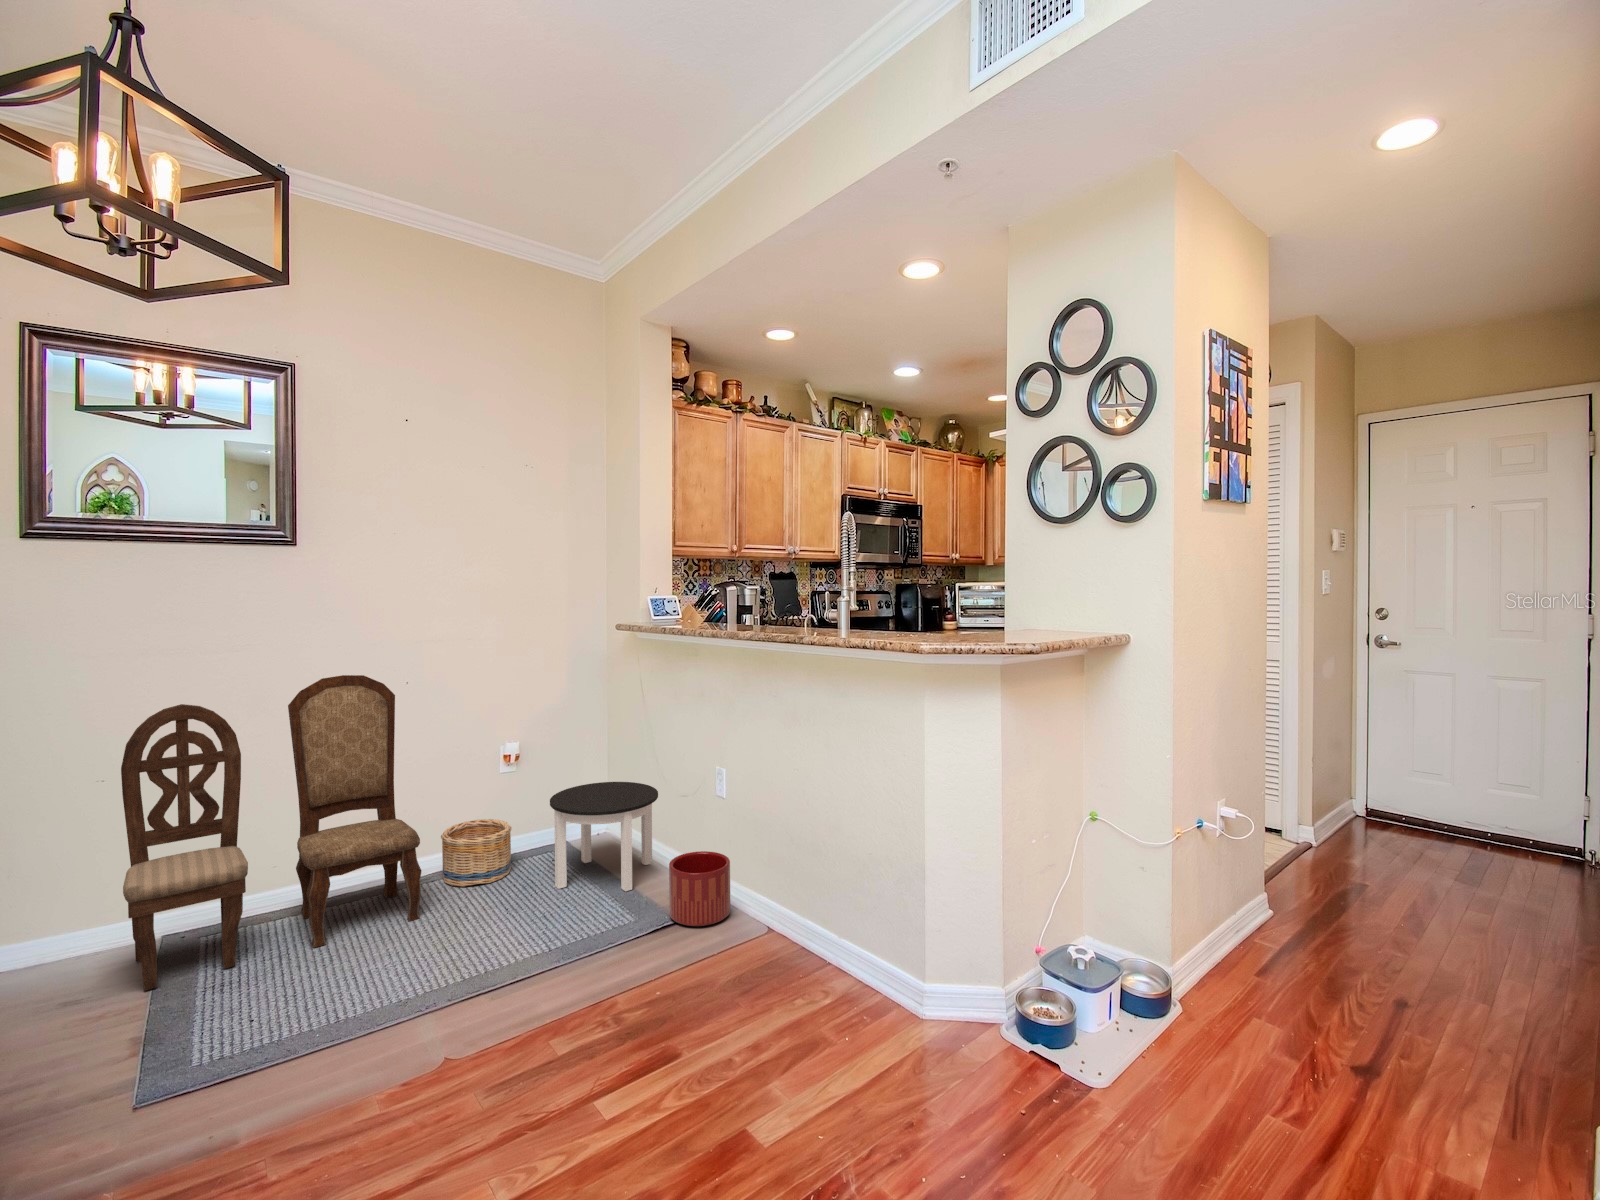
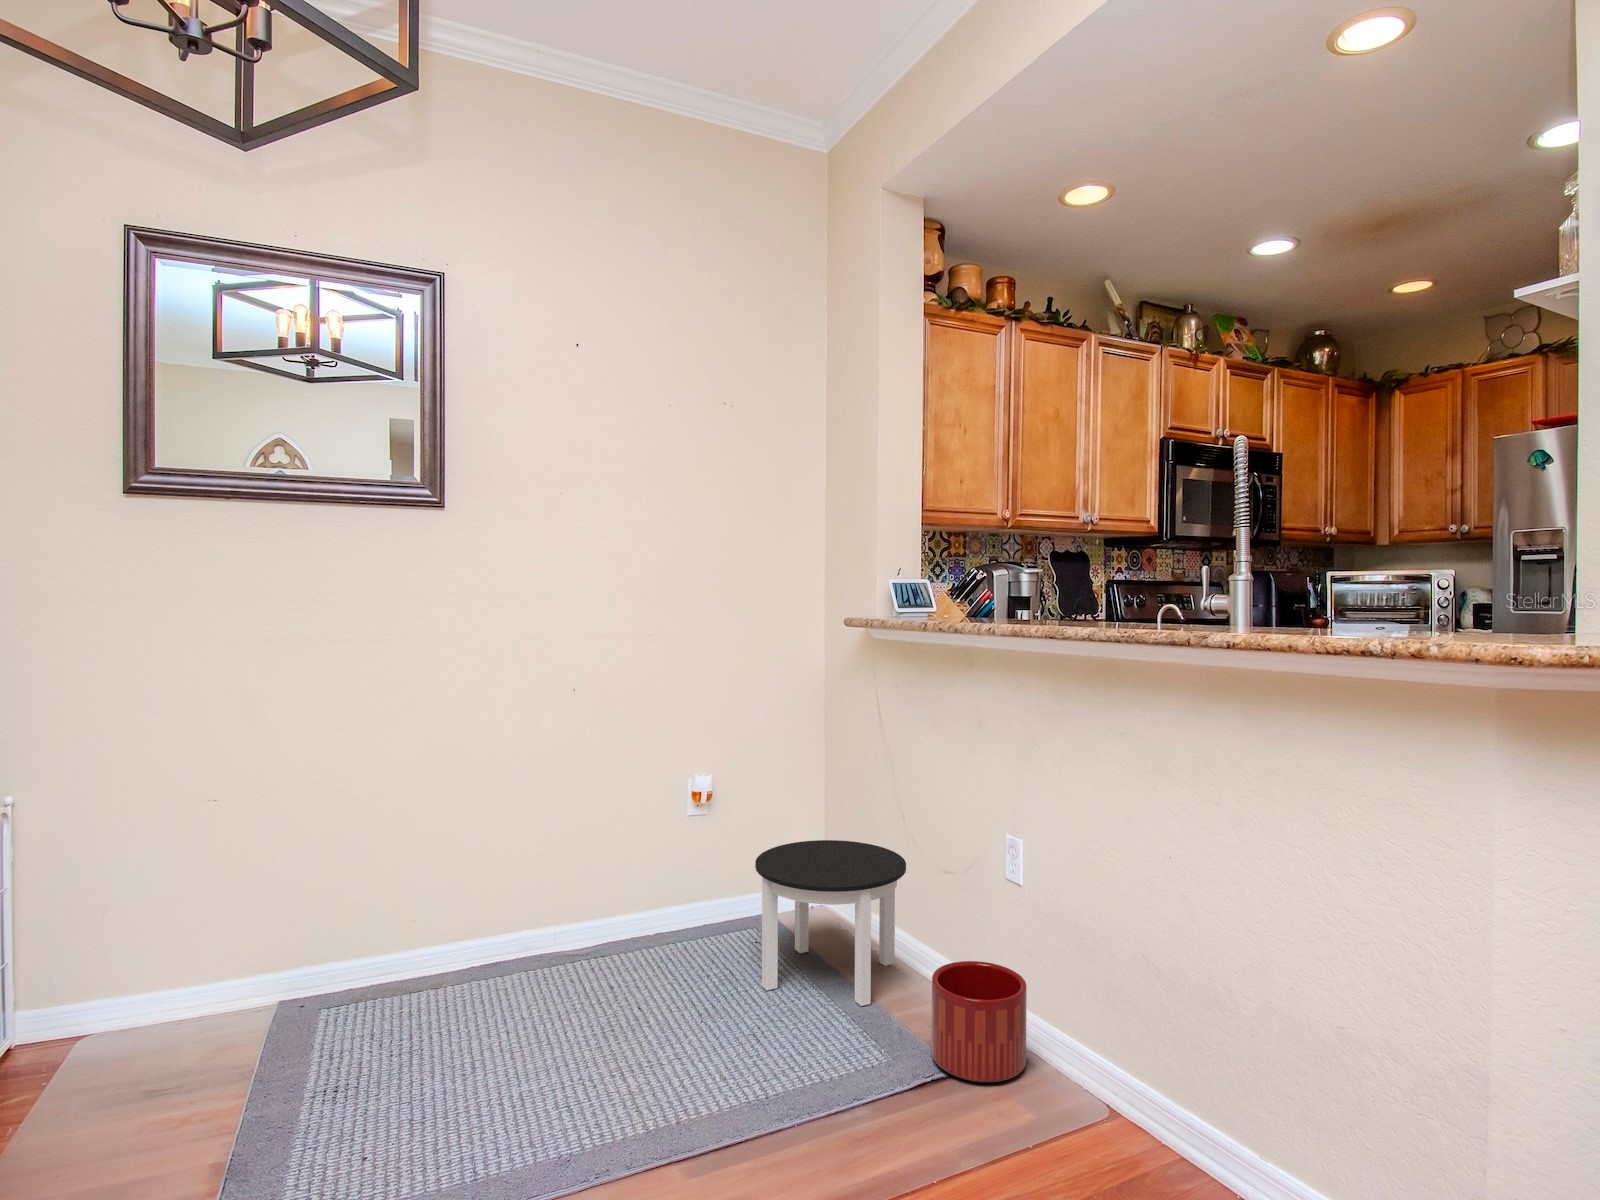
dining chair: present [121,675,421,991] -> none [233,676,589,1079]
basket: present [441,819,512,887] -> none [613,879,703,972]

